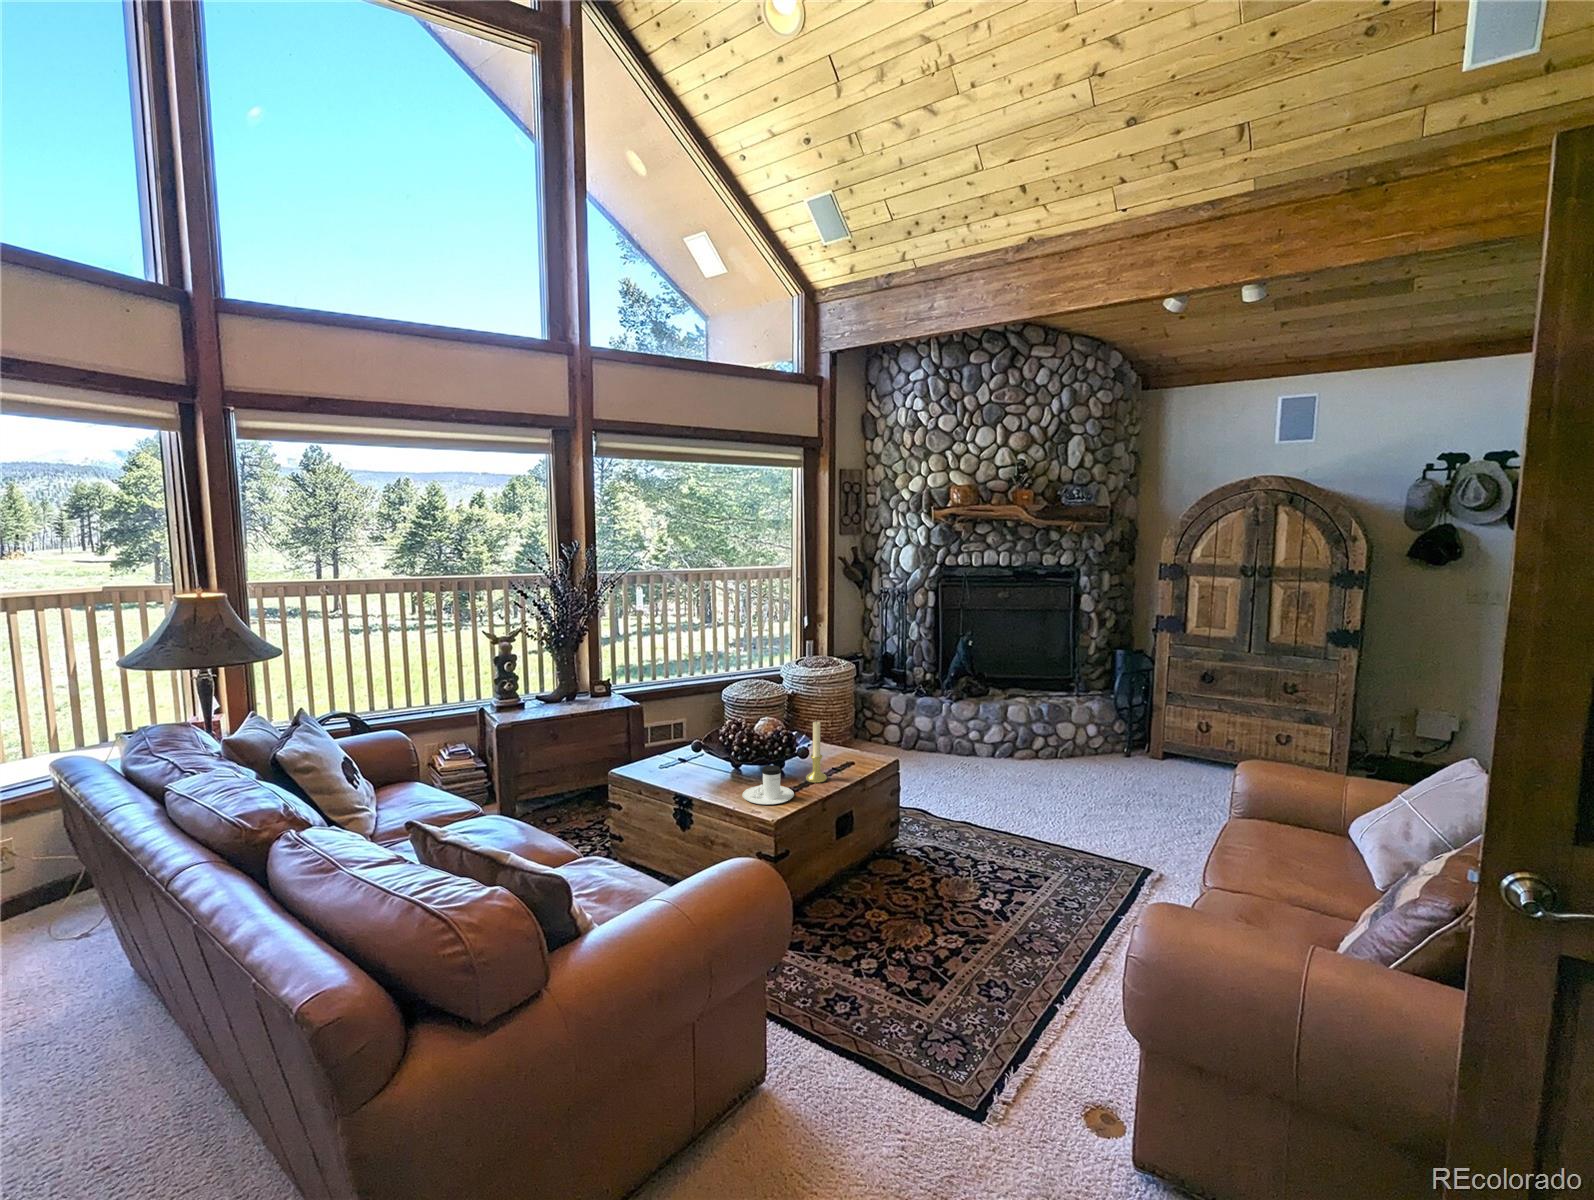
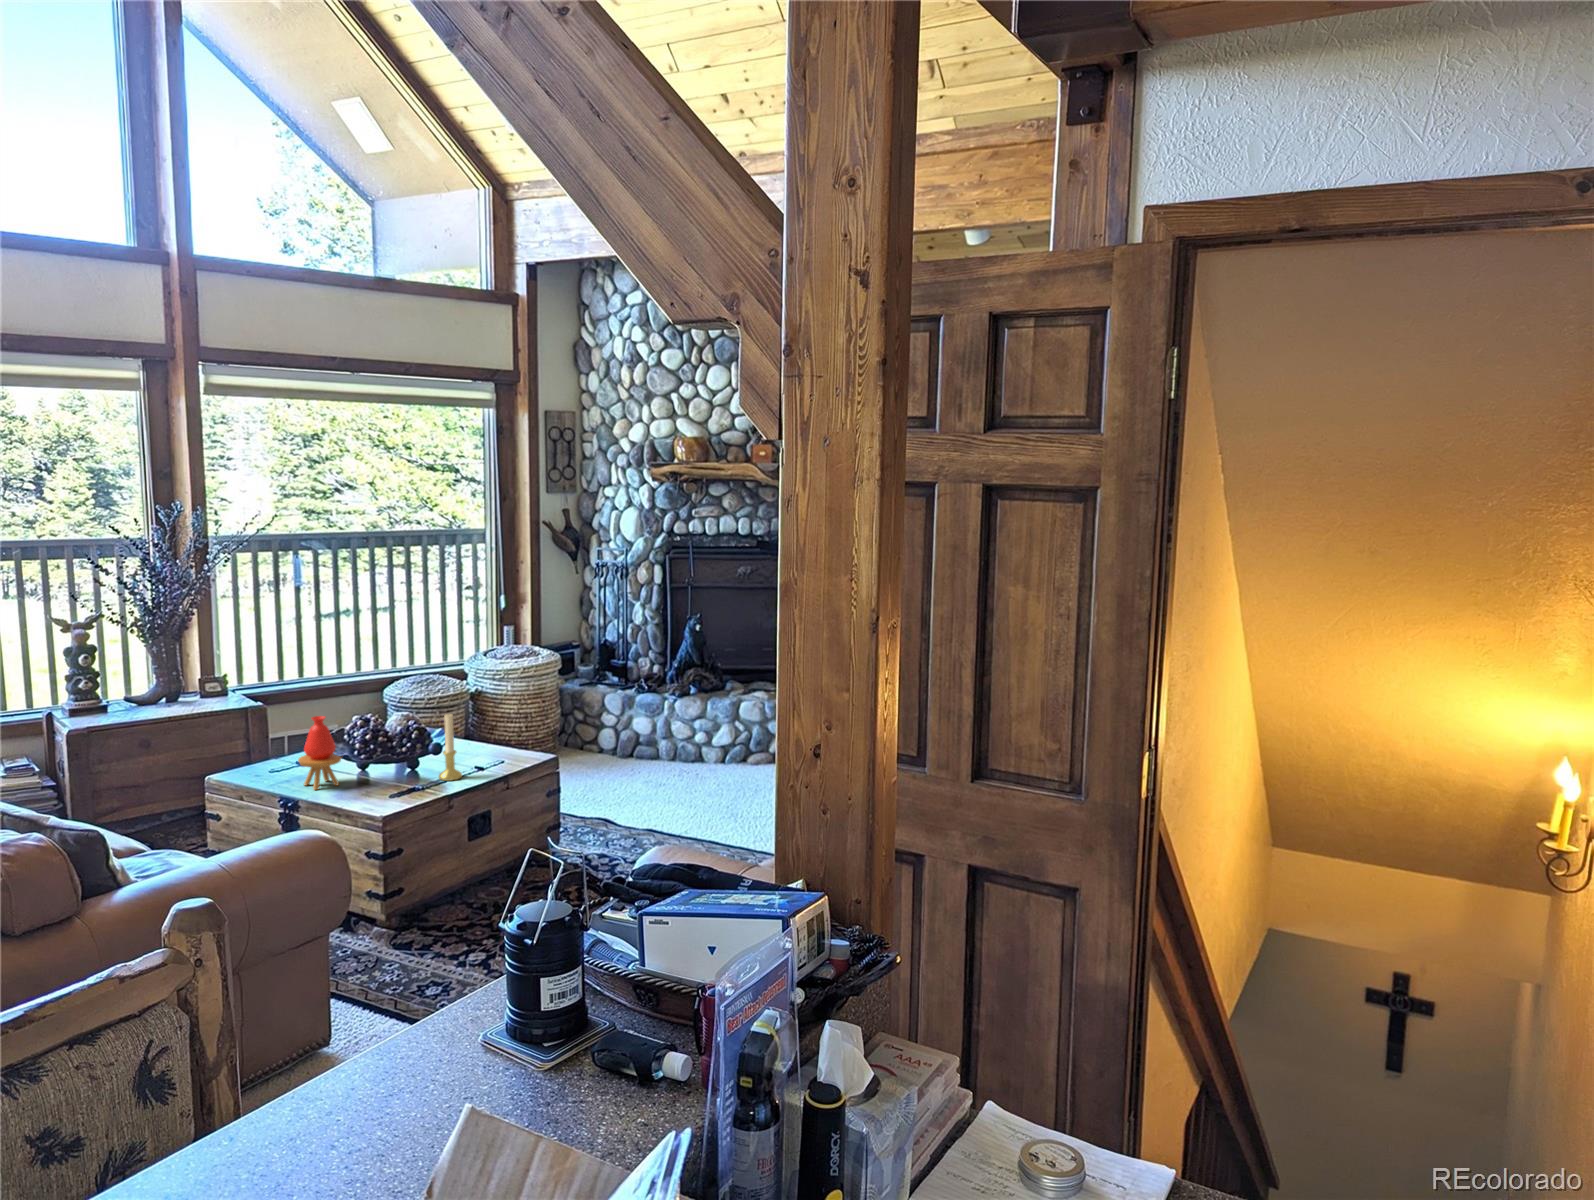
vase: none [689,721,726,789] -> present [298,716,342,790]
coffee cup: present [742,765,794,805] -> none [357,761,417,802]

